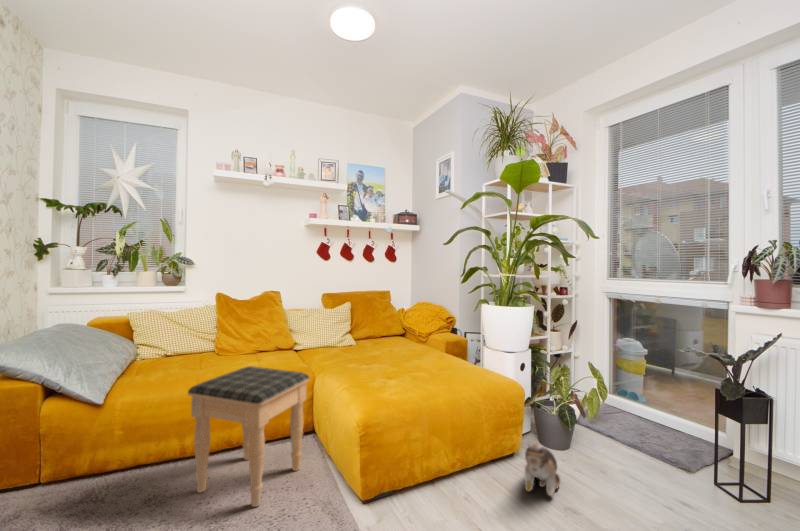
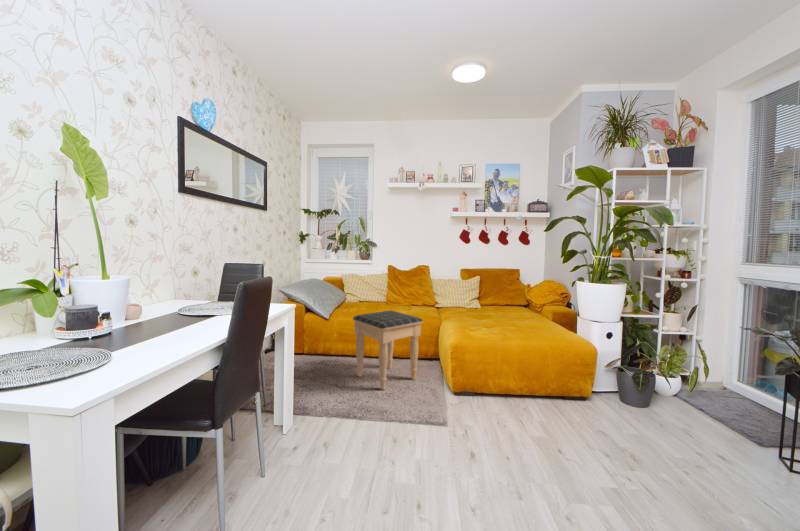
plush toy: present [525,443,560,496] -> none [562,393,614,439]

